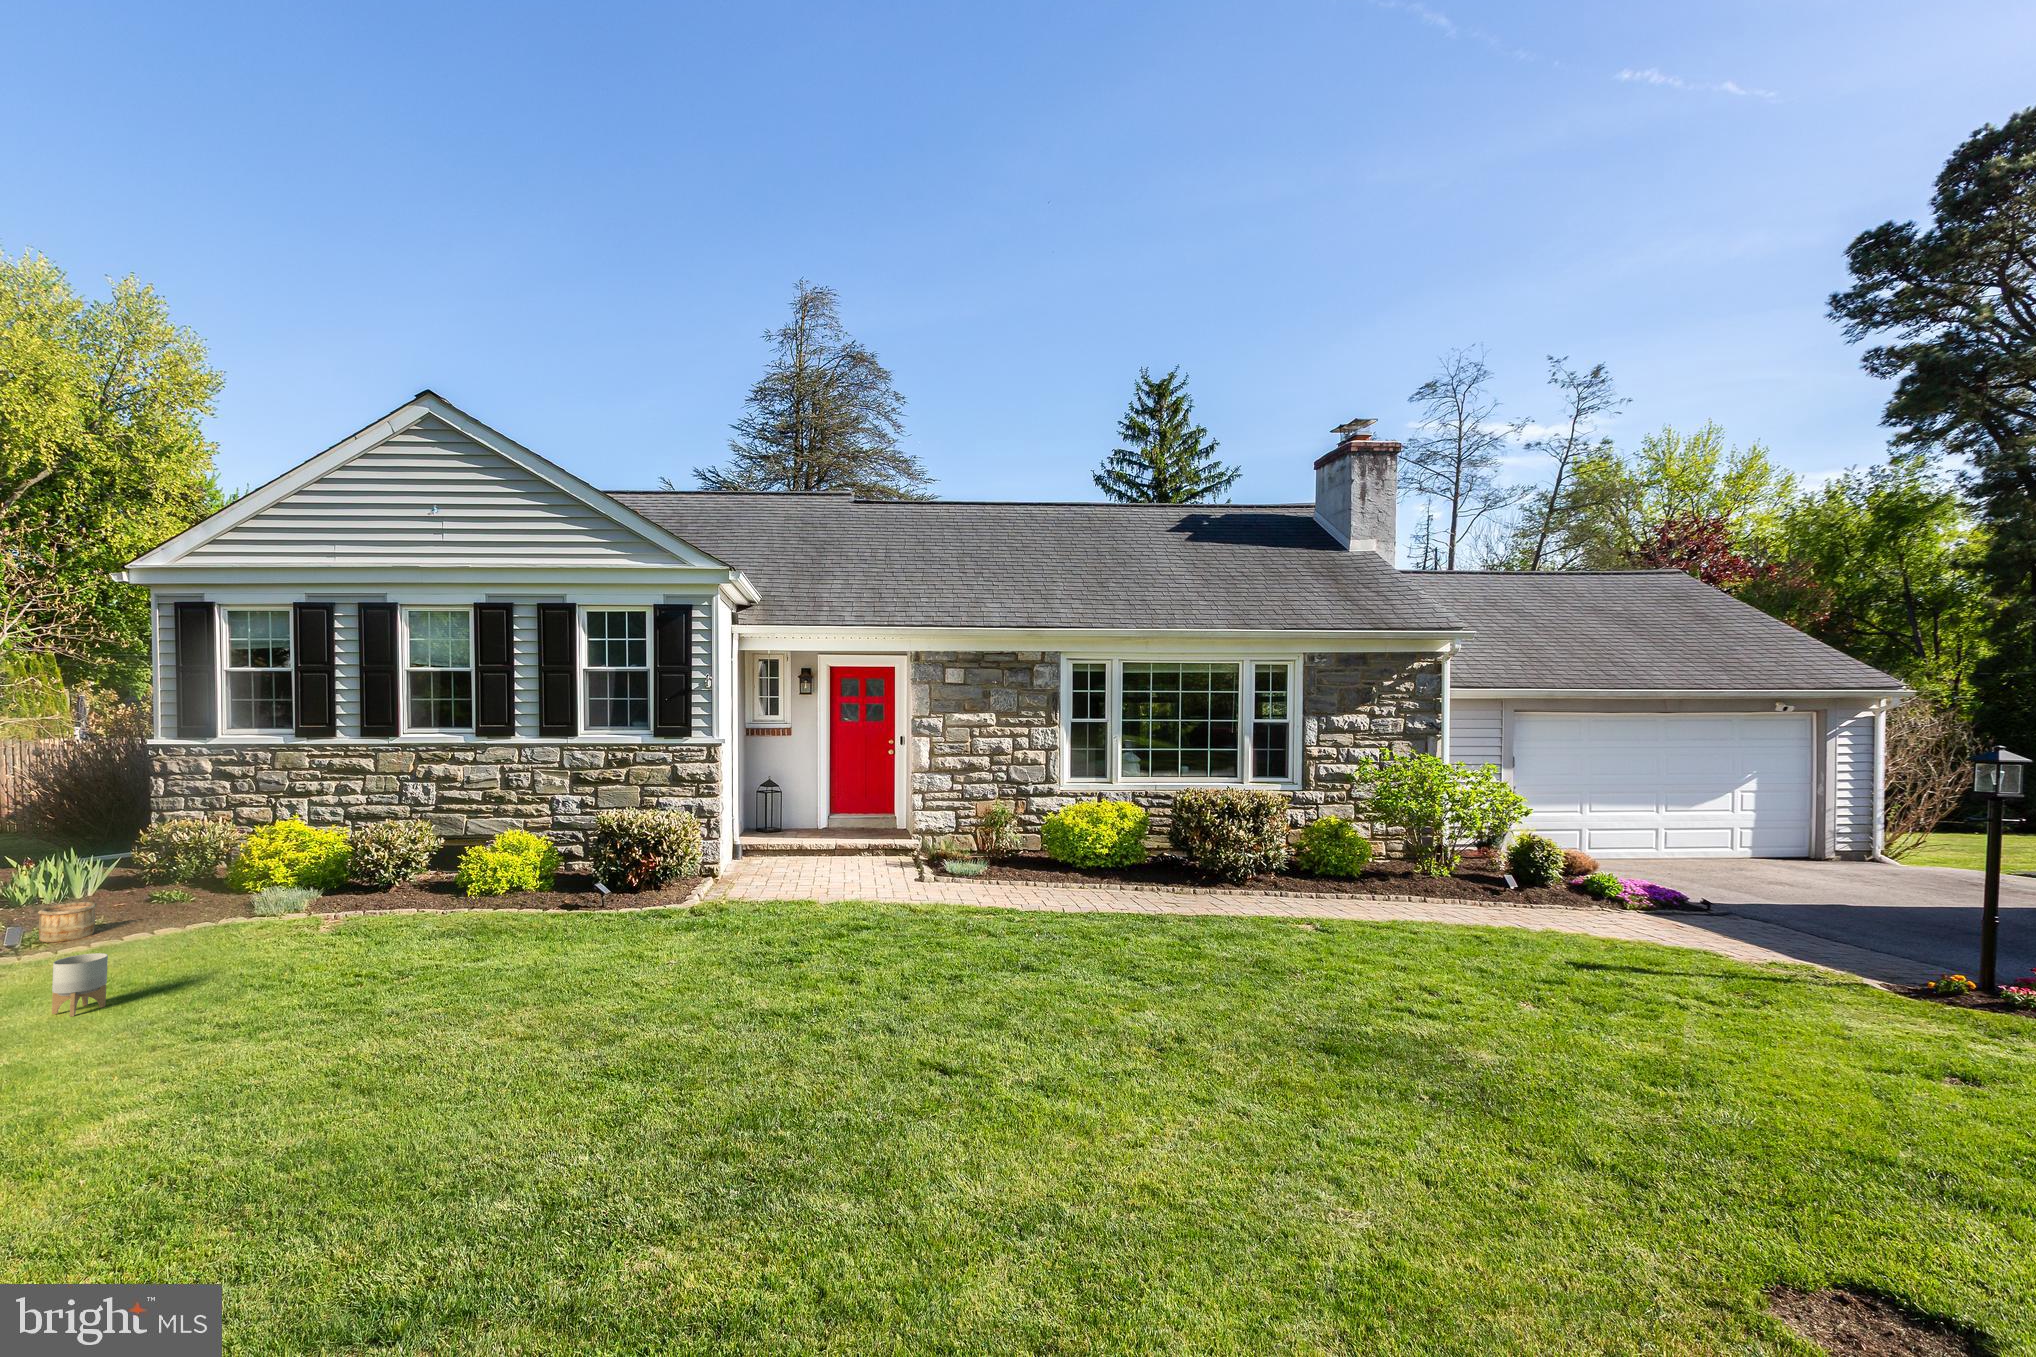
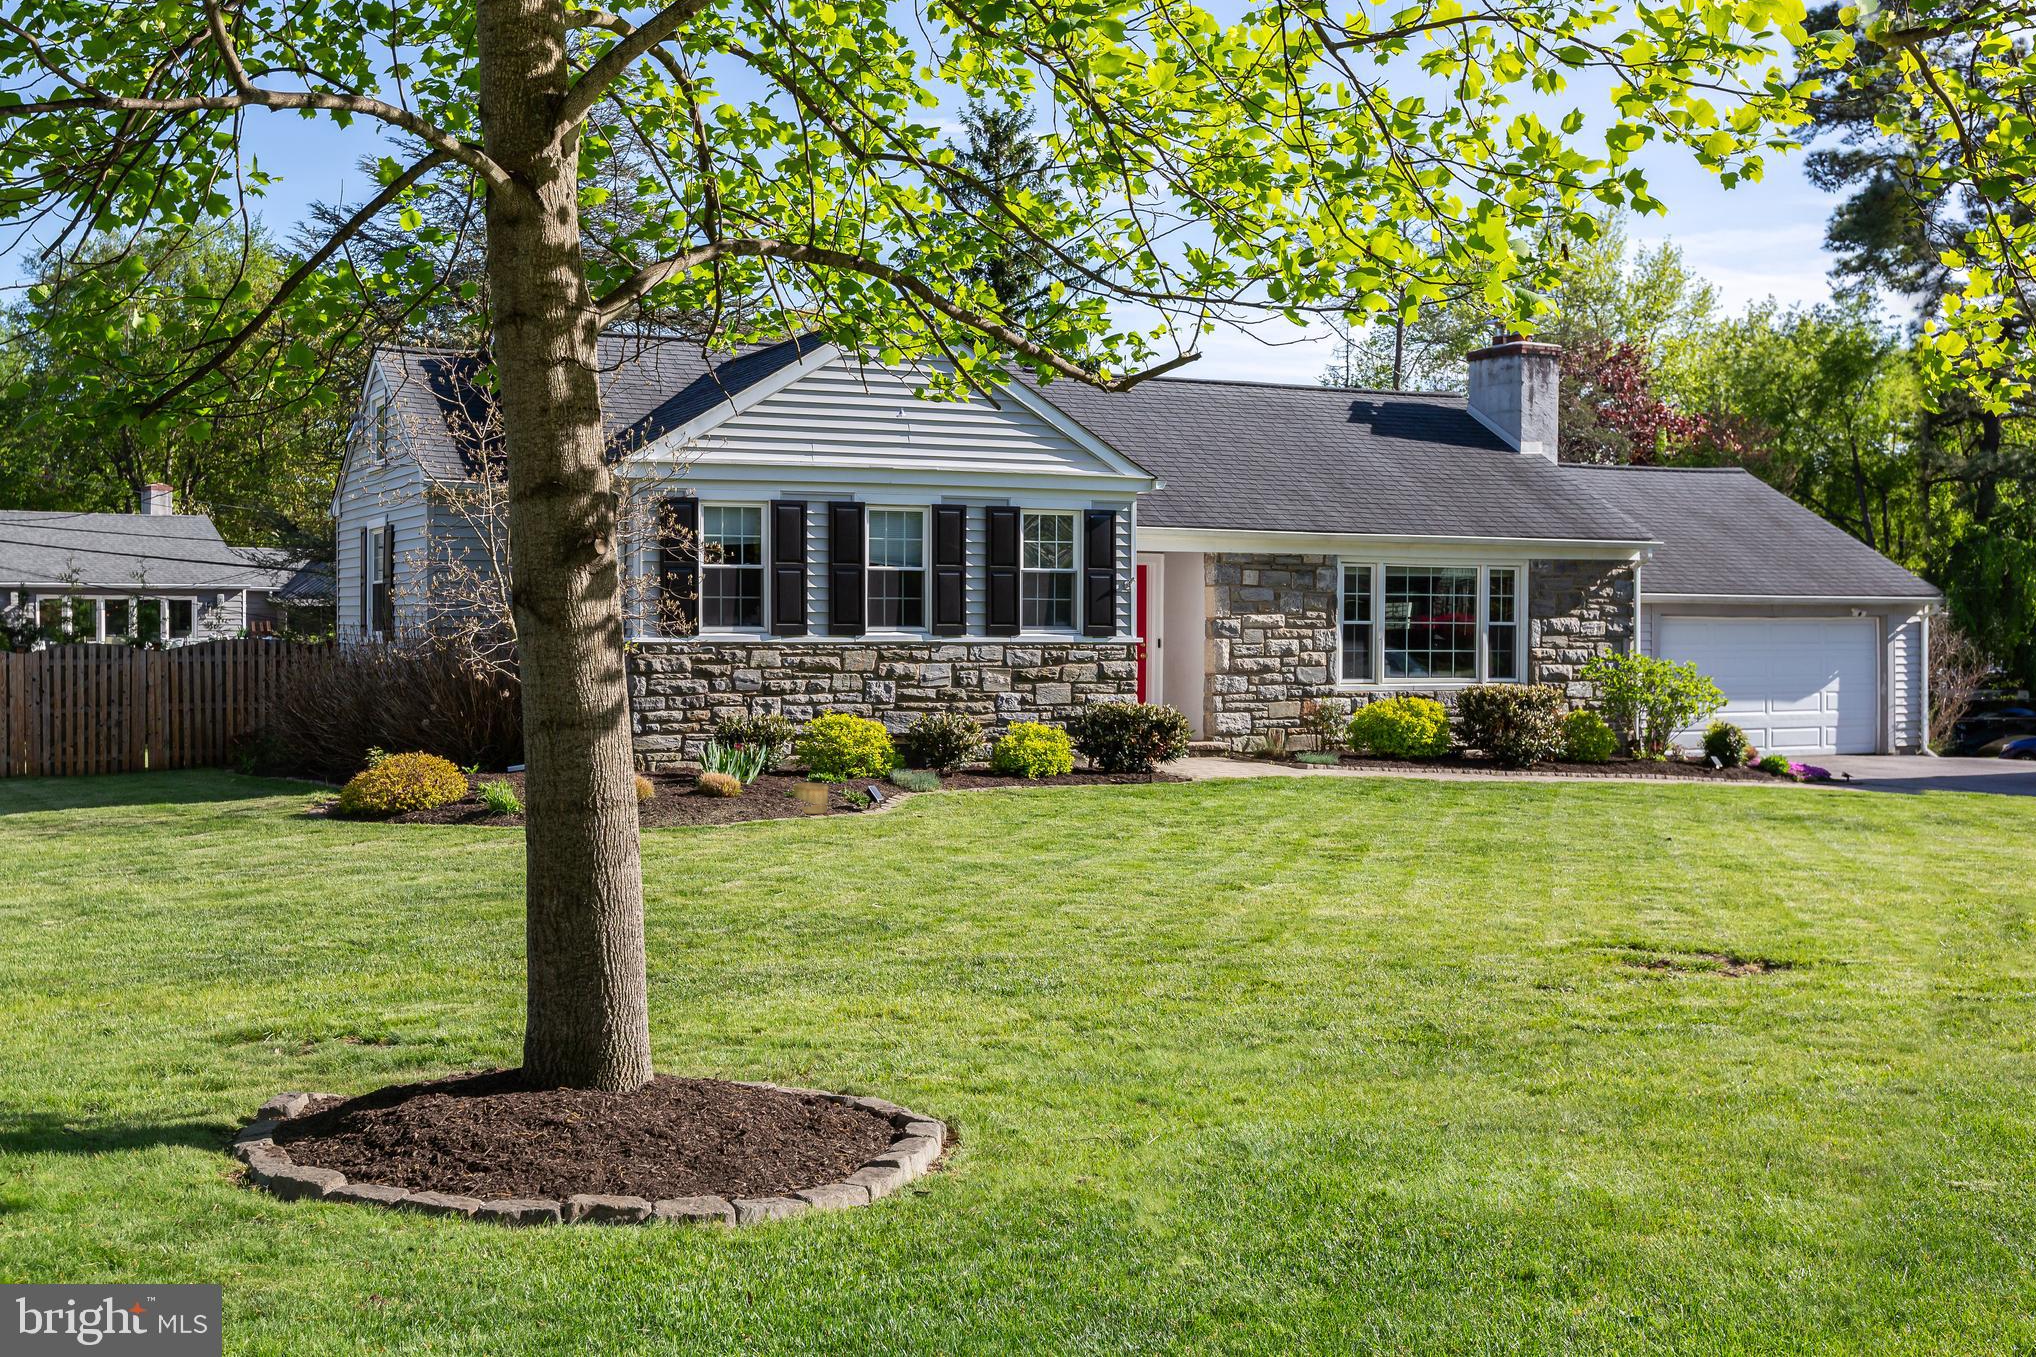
planter: present [52,953,108,1017] -> none [1070,788,1098,827]

